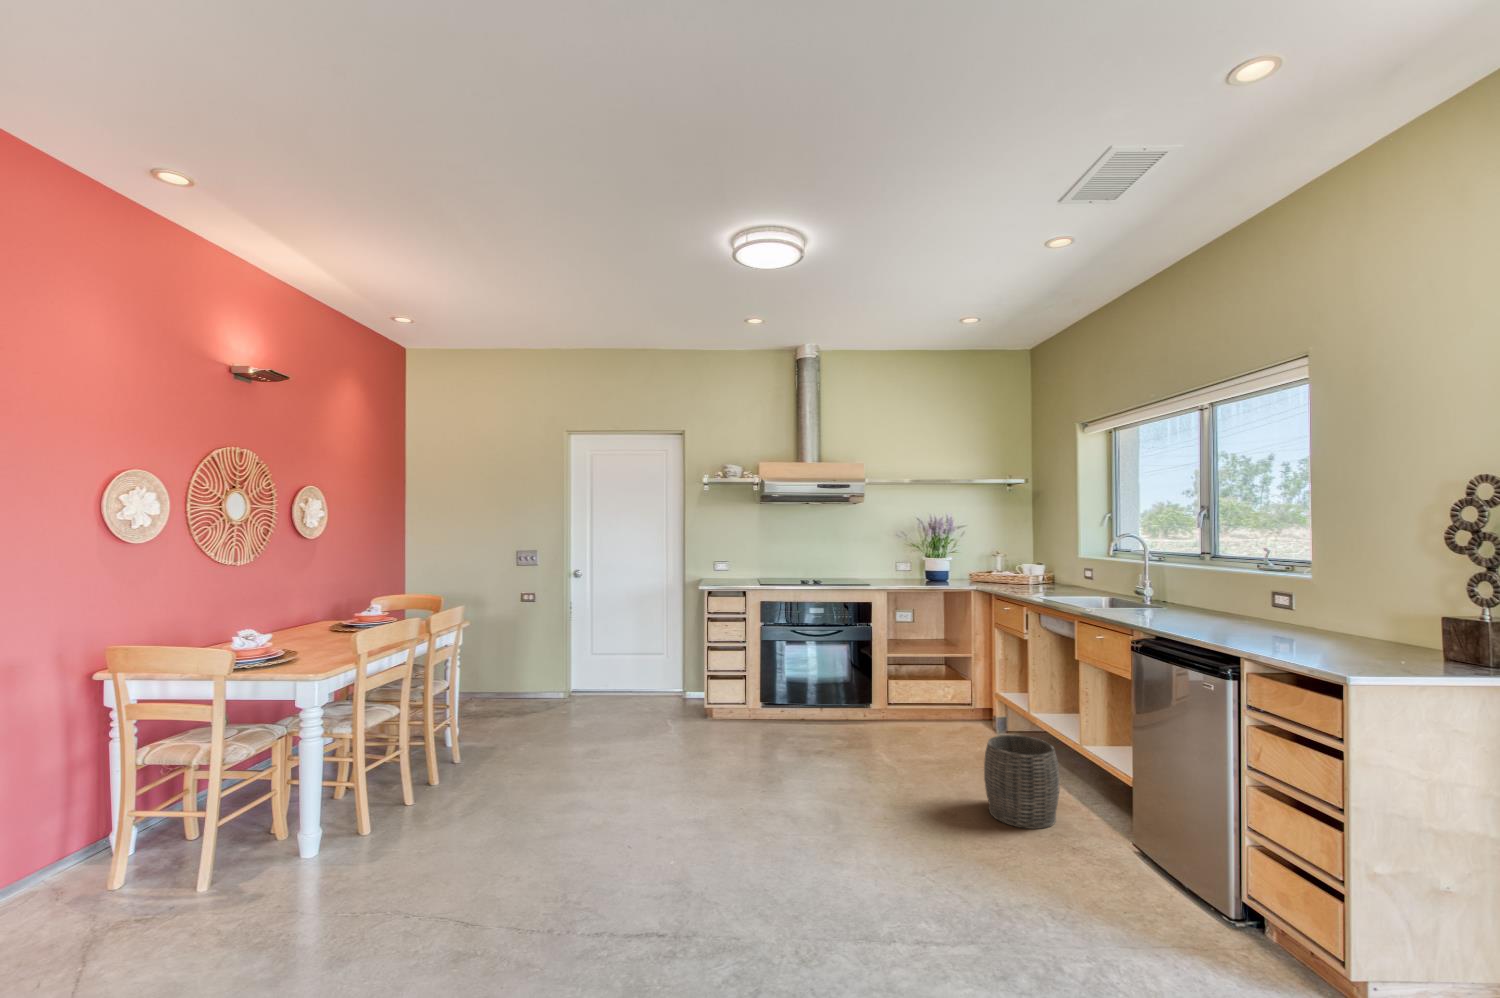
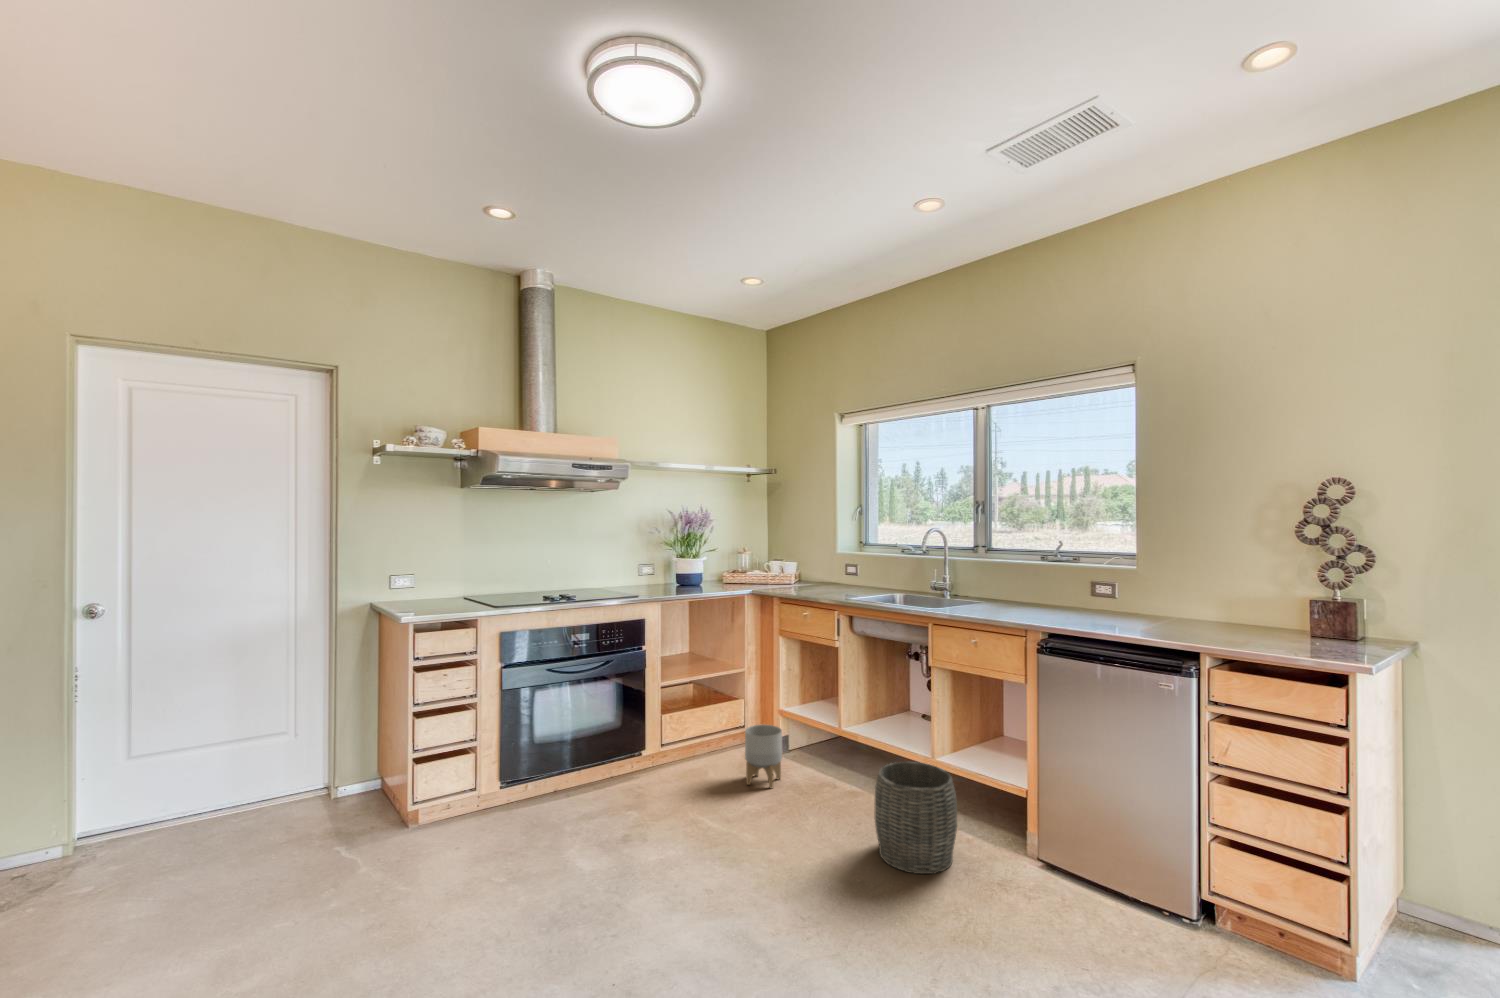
planter: none [941,699,974,752] -> present [745,725,782,789]

